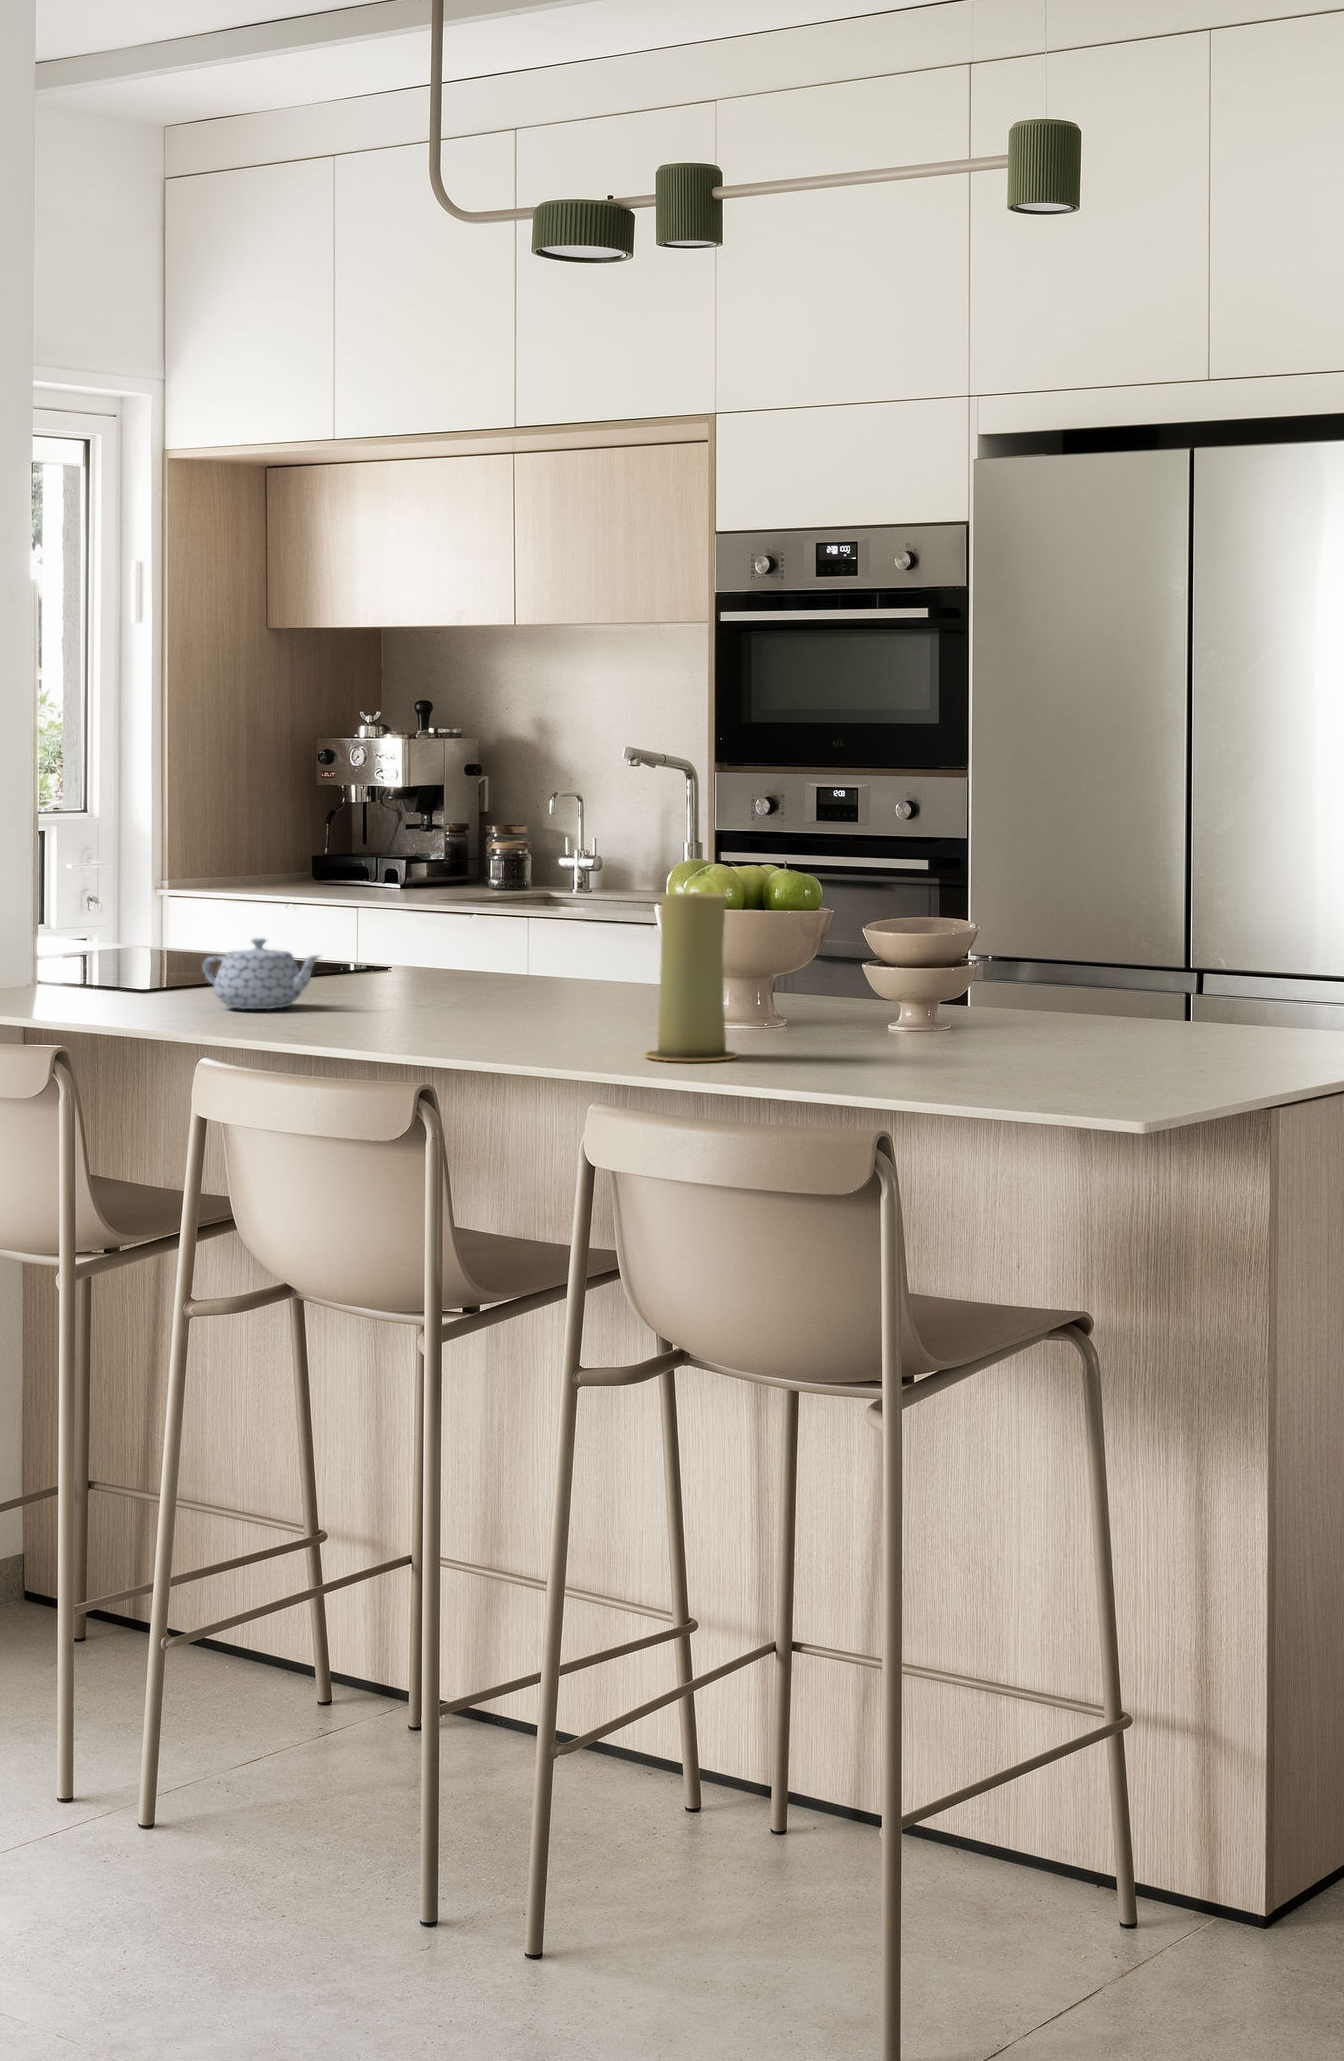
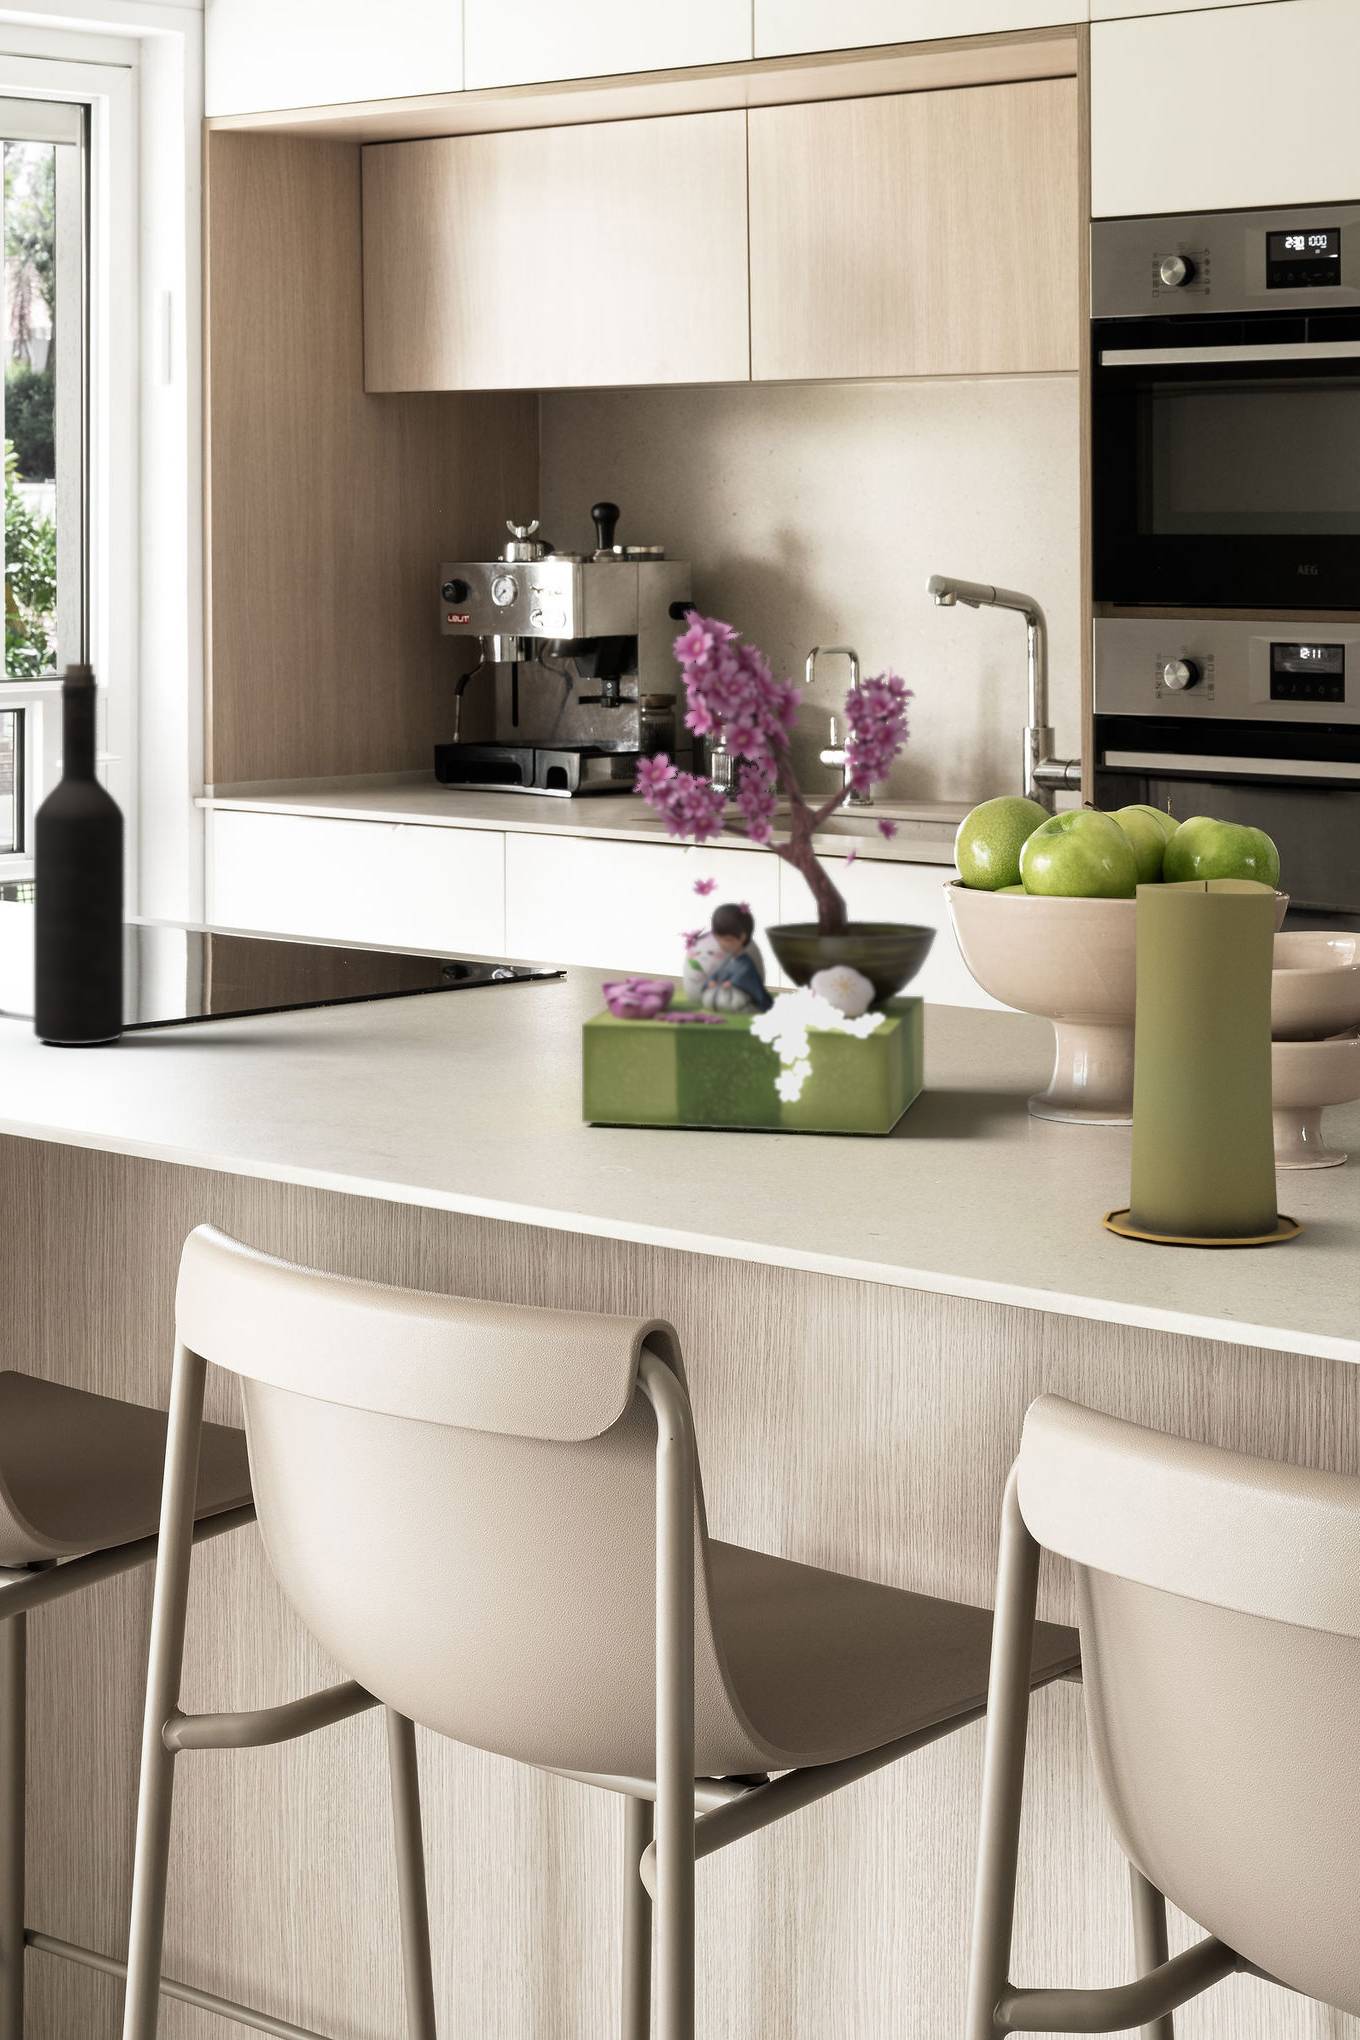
flower arrangement: none [397,762,582,1029] -> present [582,611,937,1134]
wine bottle: none [96,794,147,1001] -> present [34,664,125,1044]
teapot: present [203,938,320,1009] -> none [222,934,441,1069]

